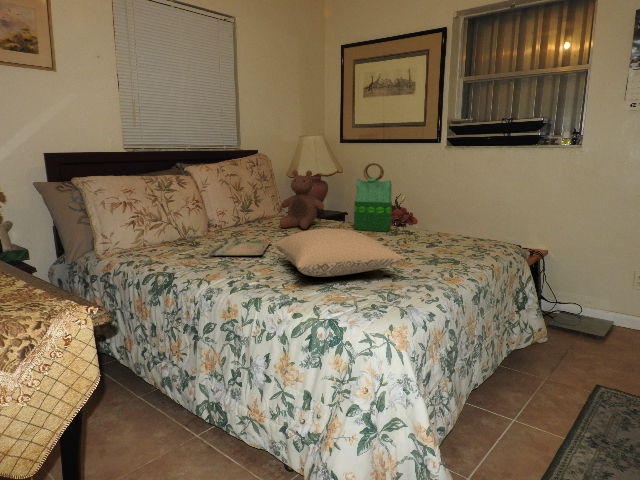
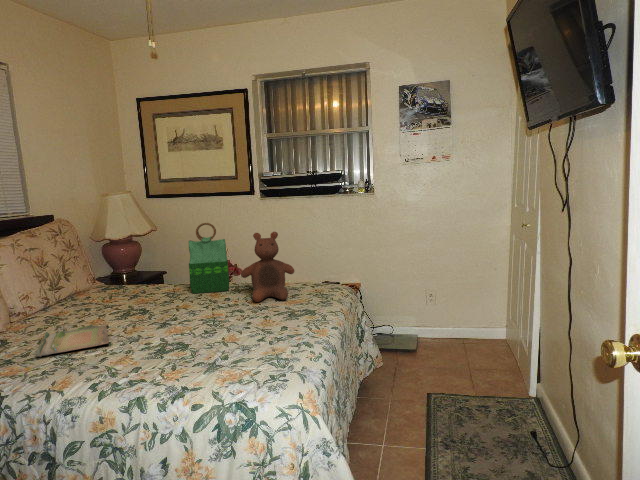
stuffed bear: present [280,170,324,229] -> present [241,232,294,302]
pillow: present [275,229,405,277] -> none [130,301,281,358]

